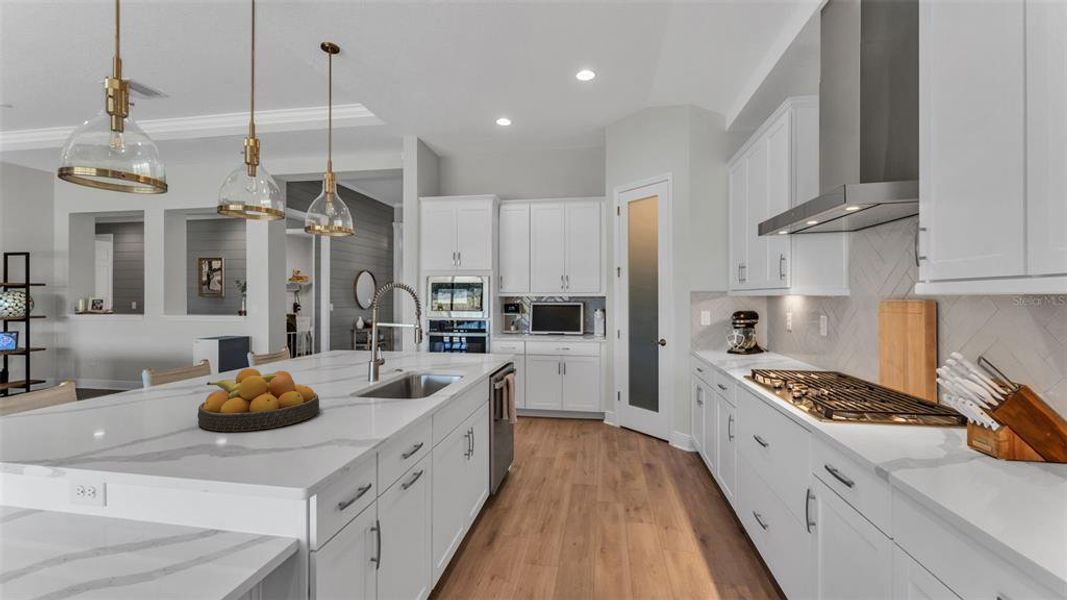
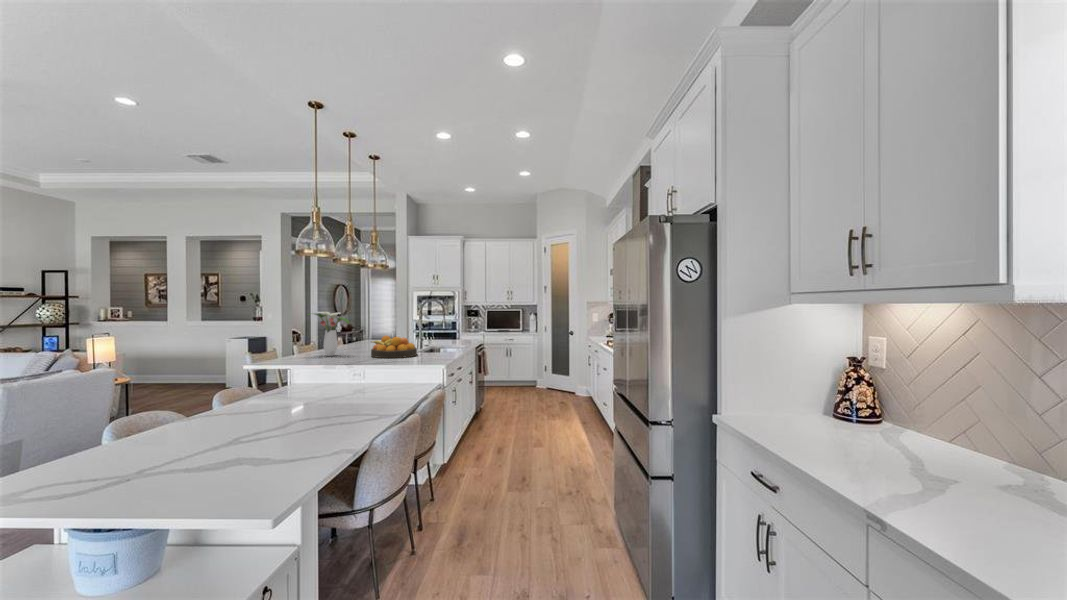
flower arrangement: none [52,312,162,413] -> present [315,312,349,356]

